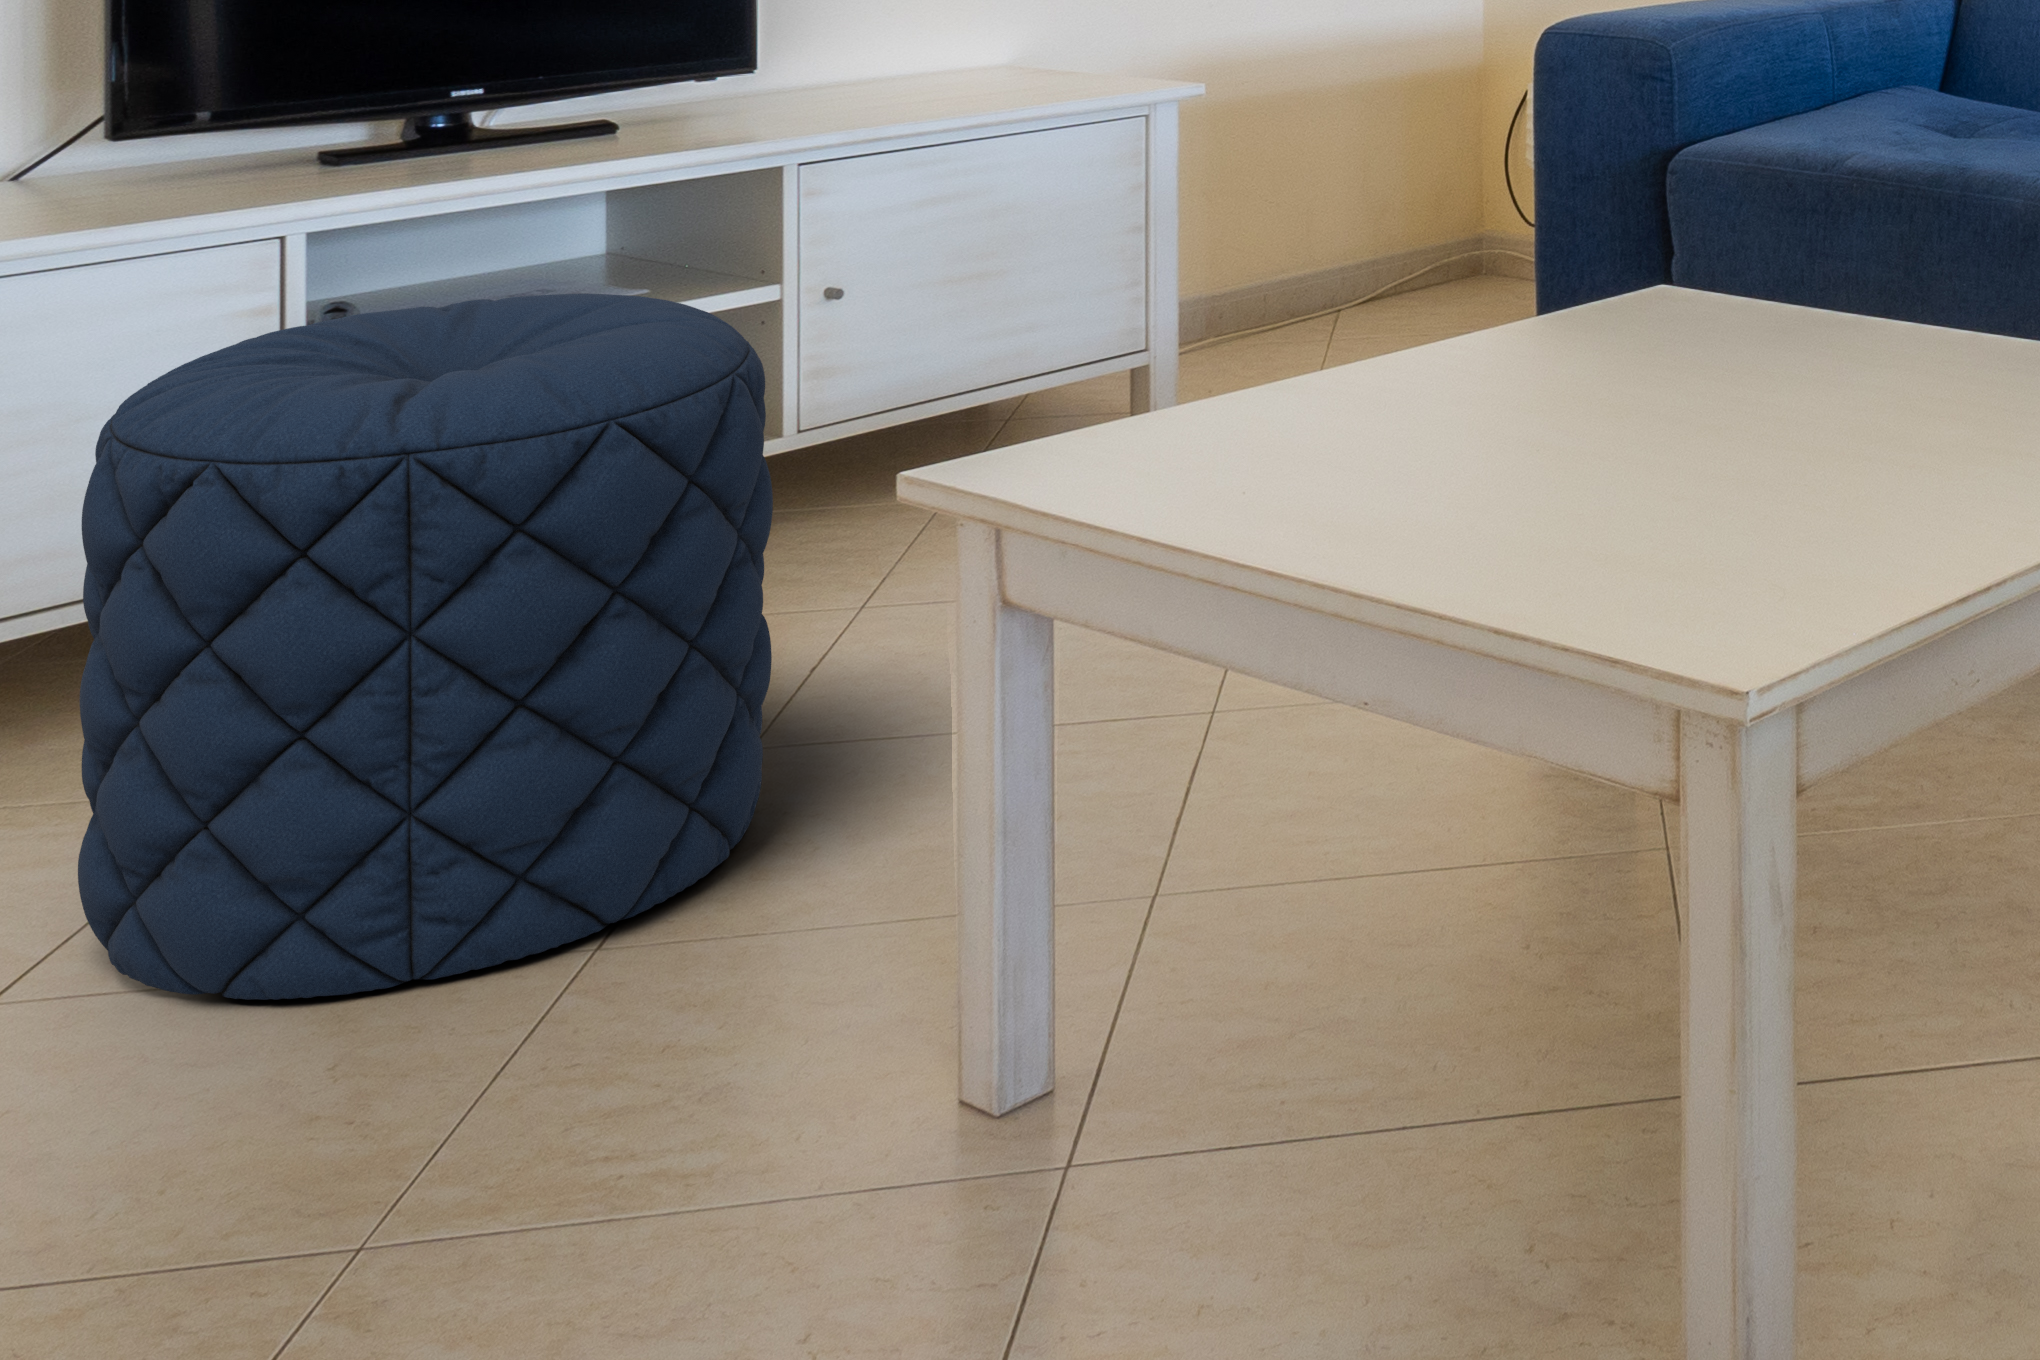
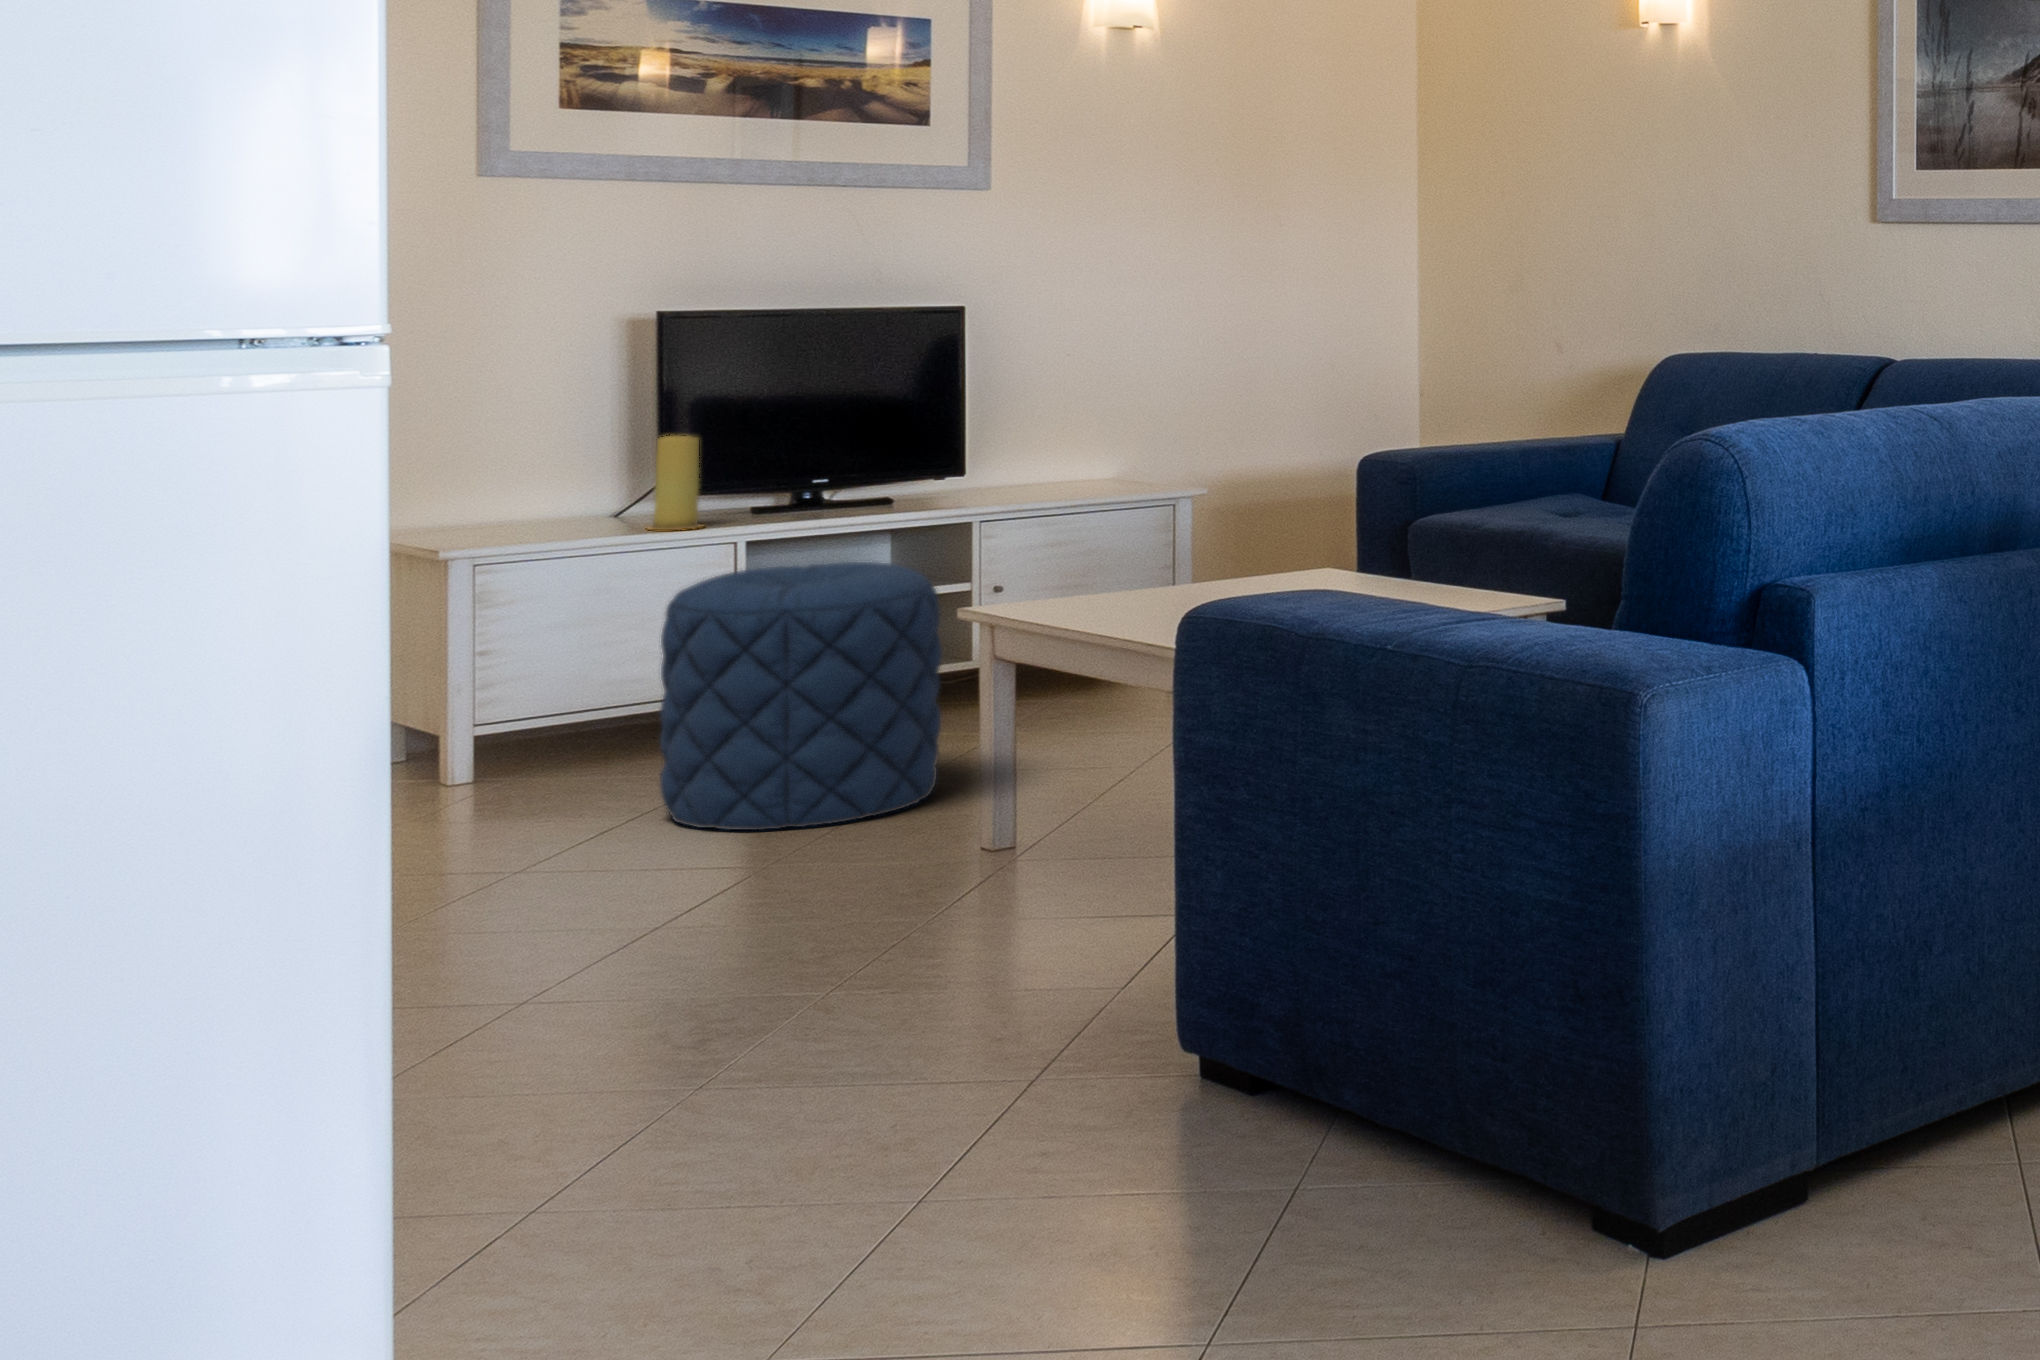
candle: none [70,10,210,218] -> present [649,436,702,530]

